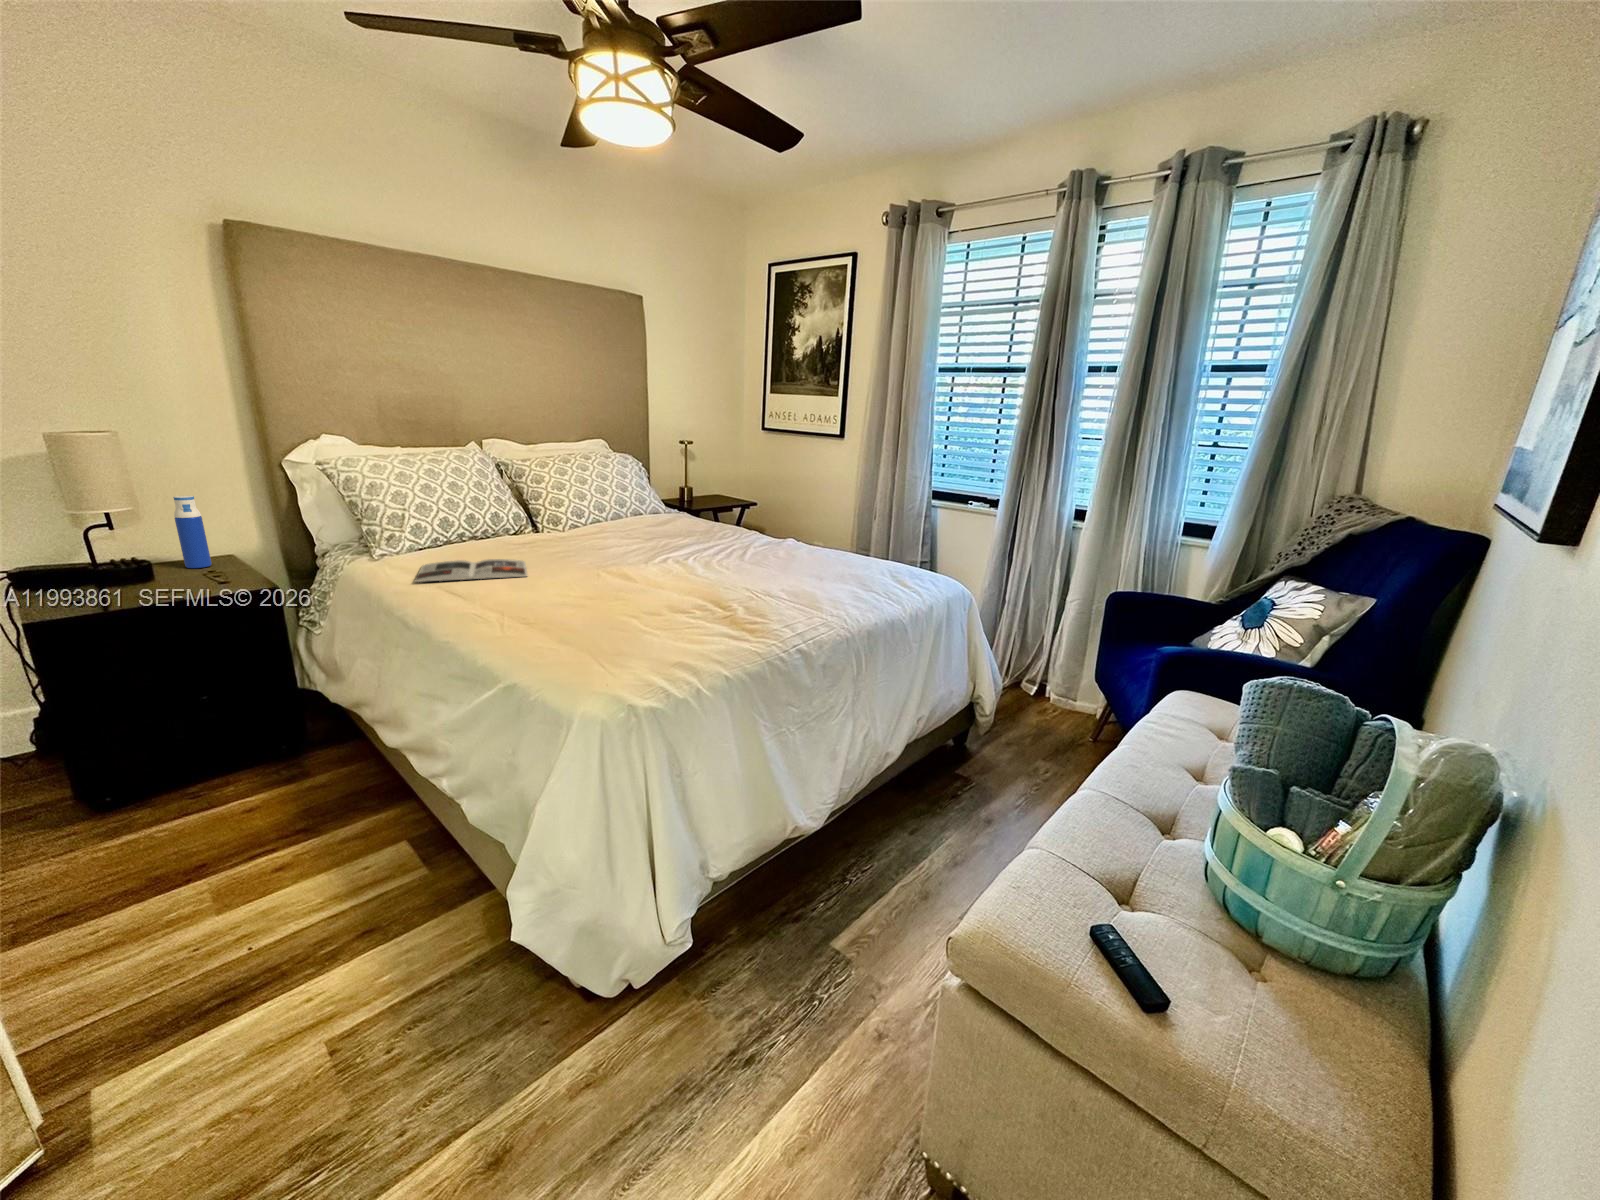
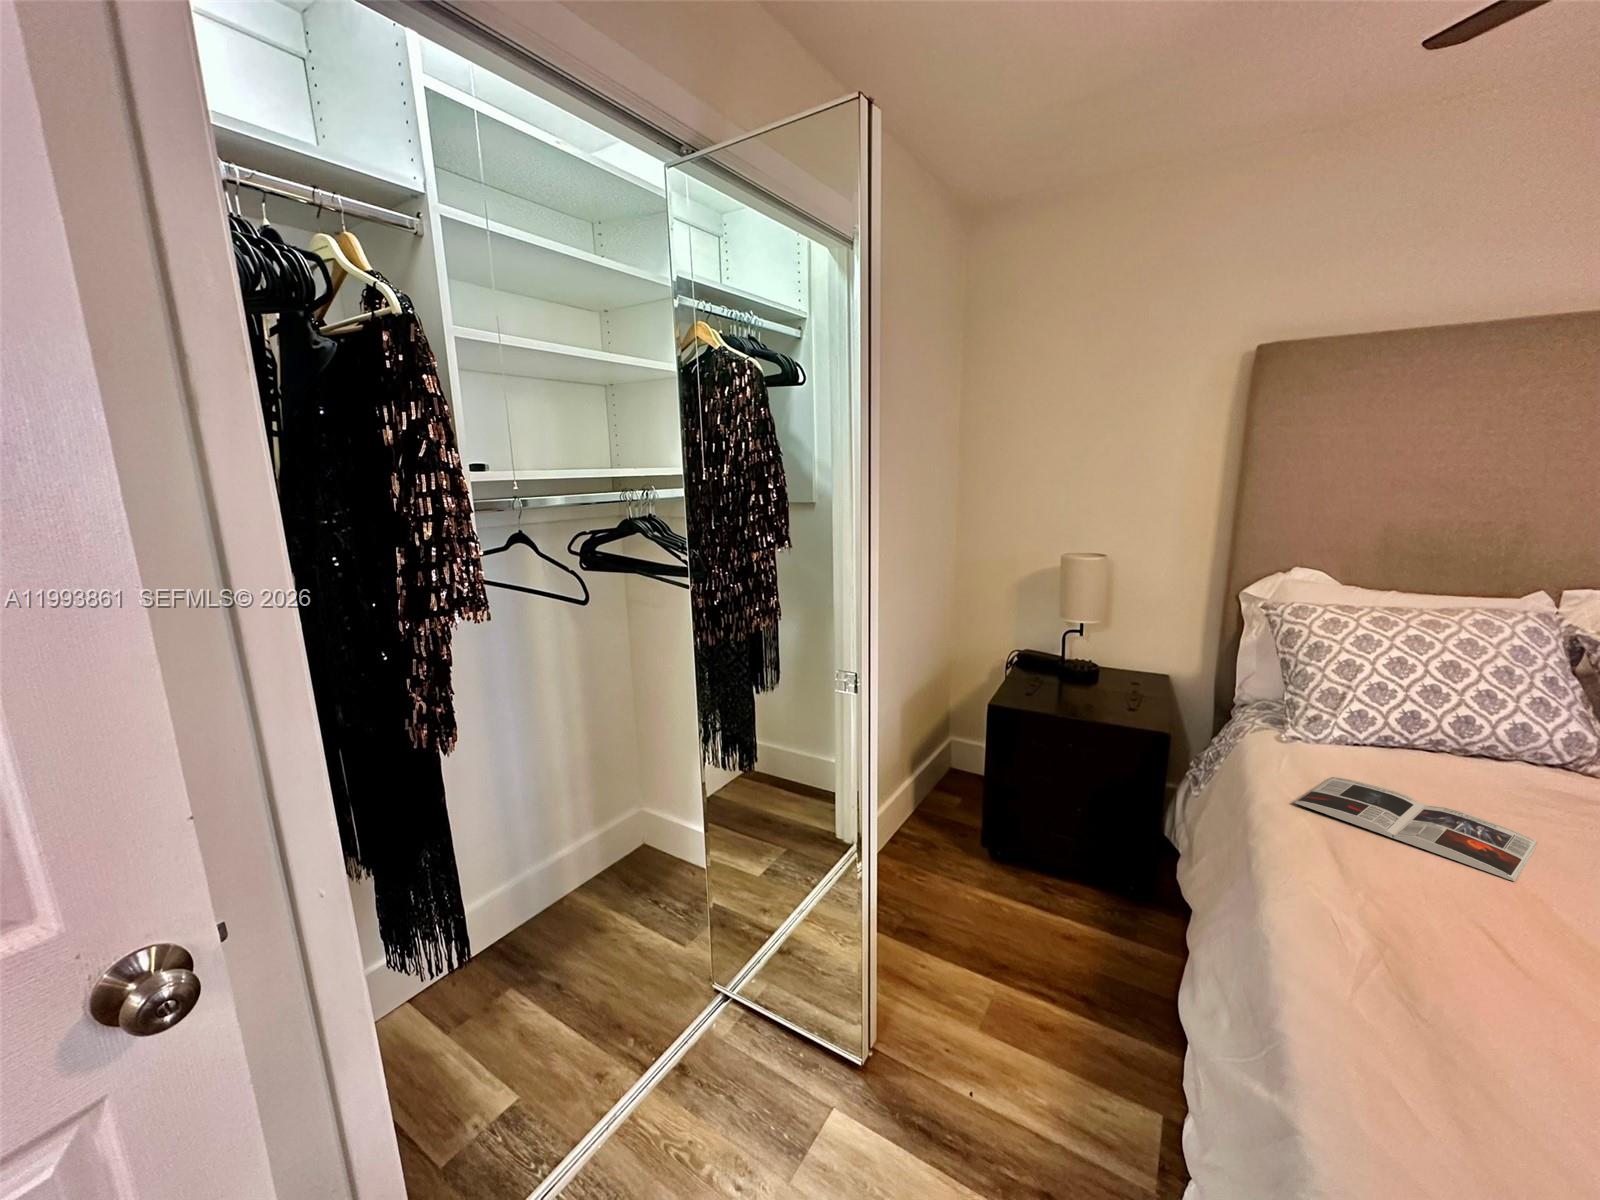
water bottle: present [173,496,212,568] -> none [1120,617,1145,687]

